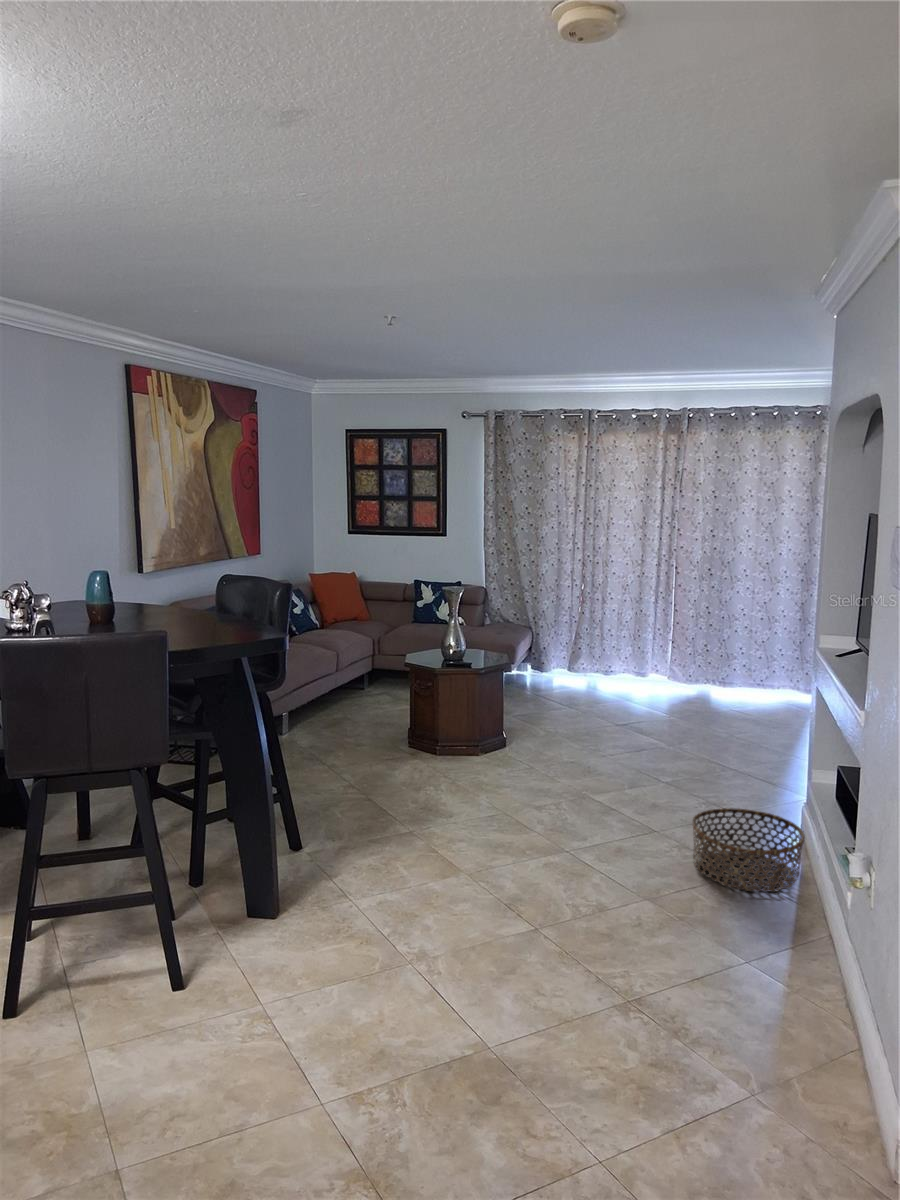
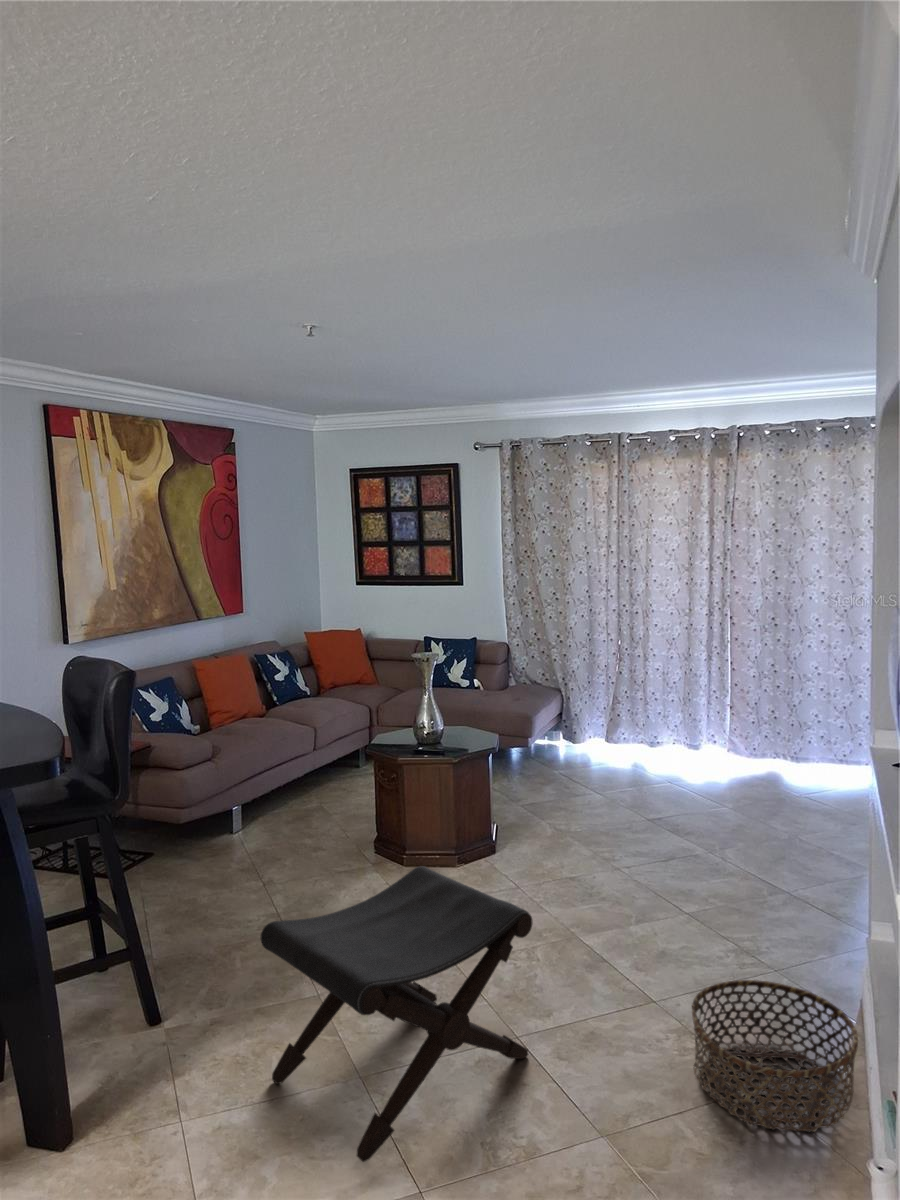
footstool: none [398,735,586,916] -> present [260,866,532,1162]

